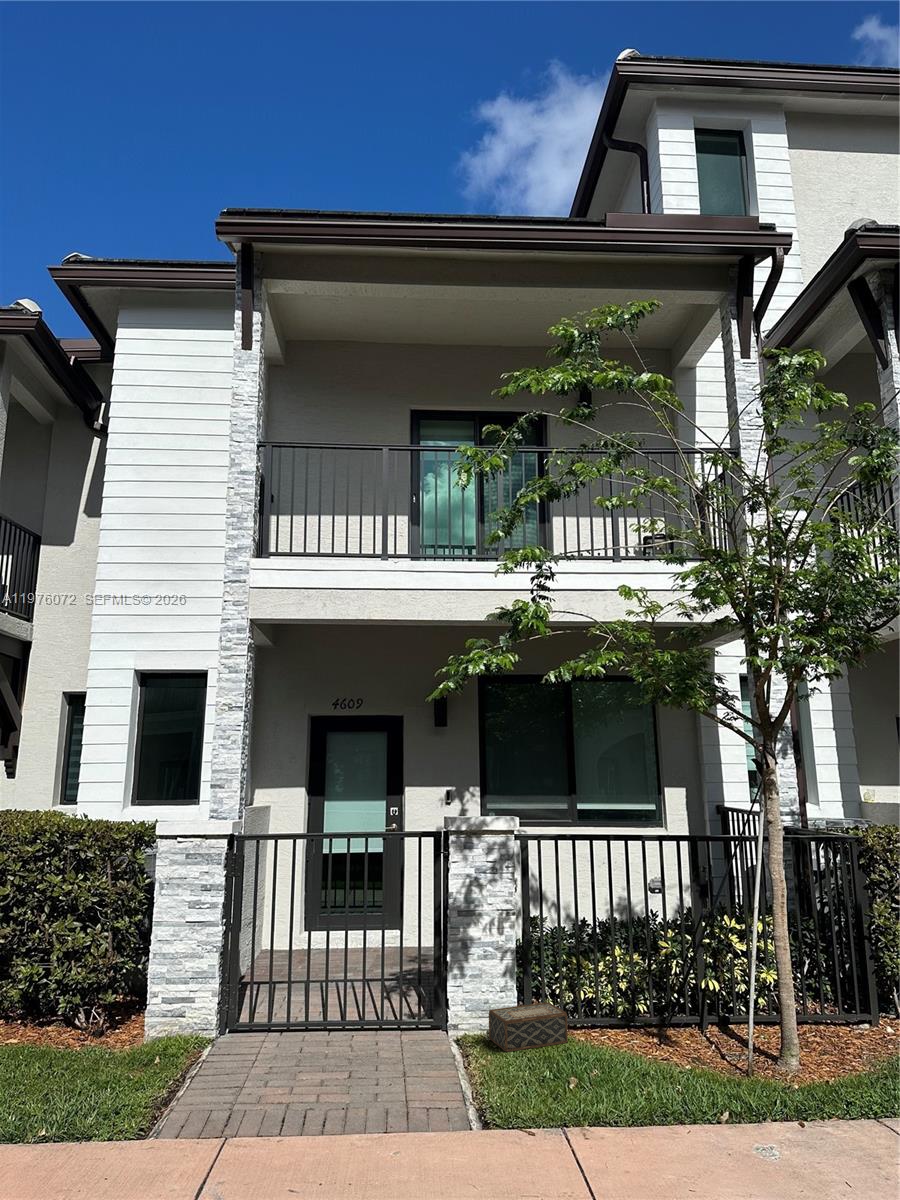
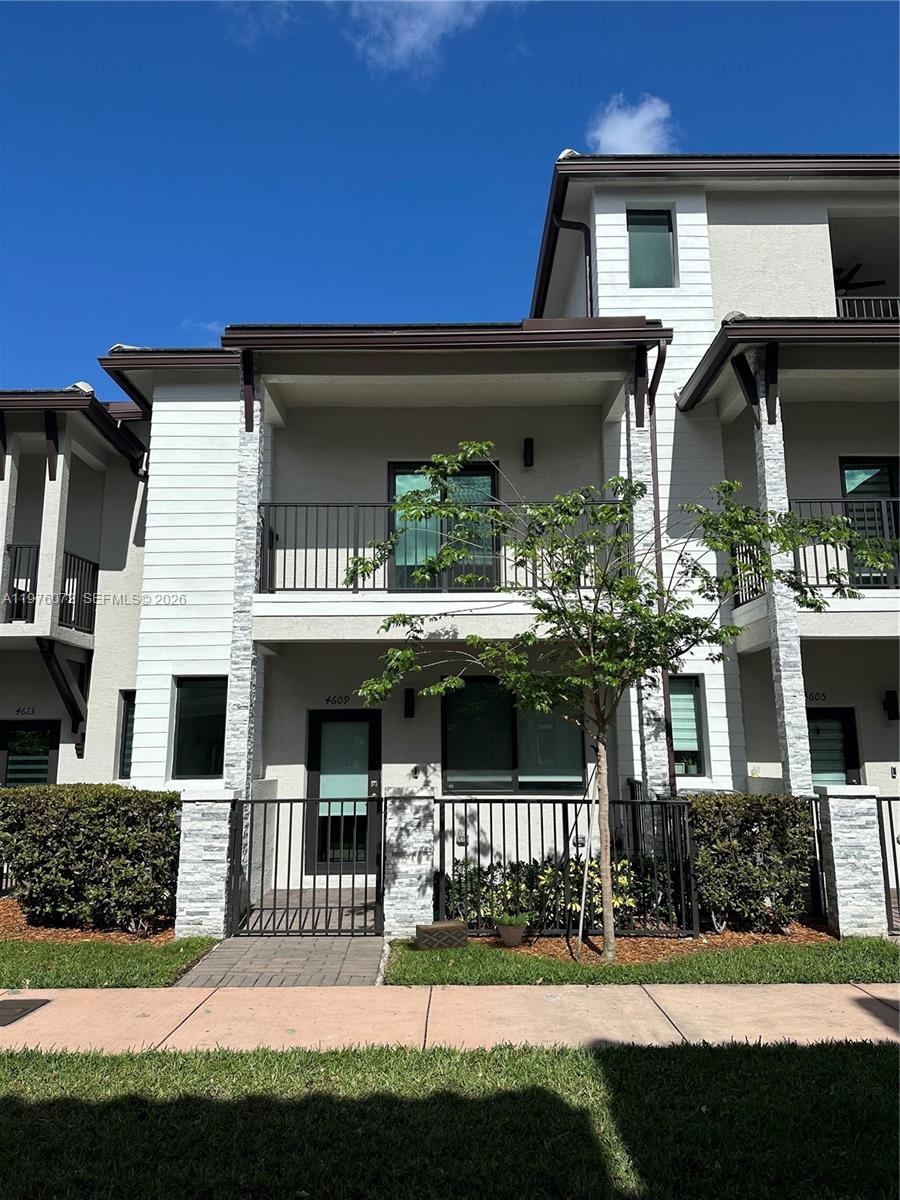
decorative plant: none [584,990,661,1041] -> present [485,912,536,946]

